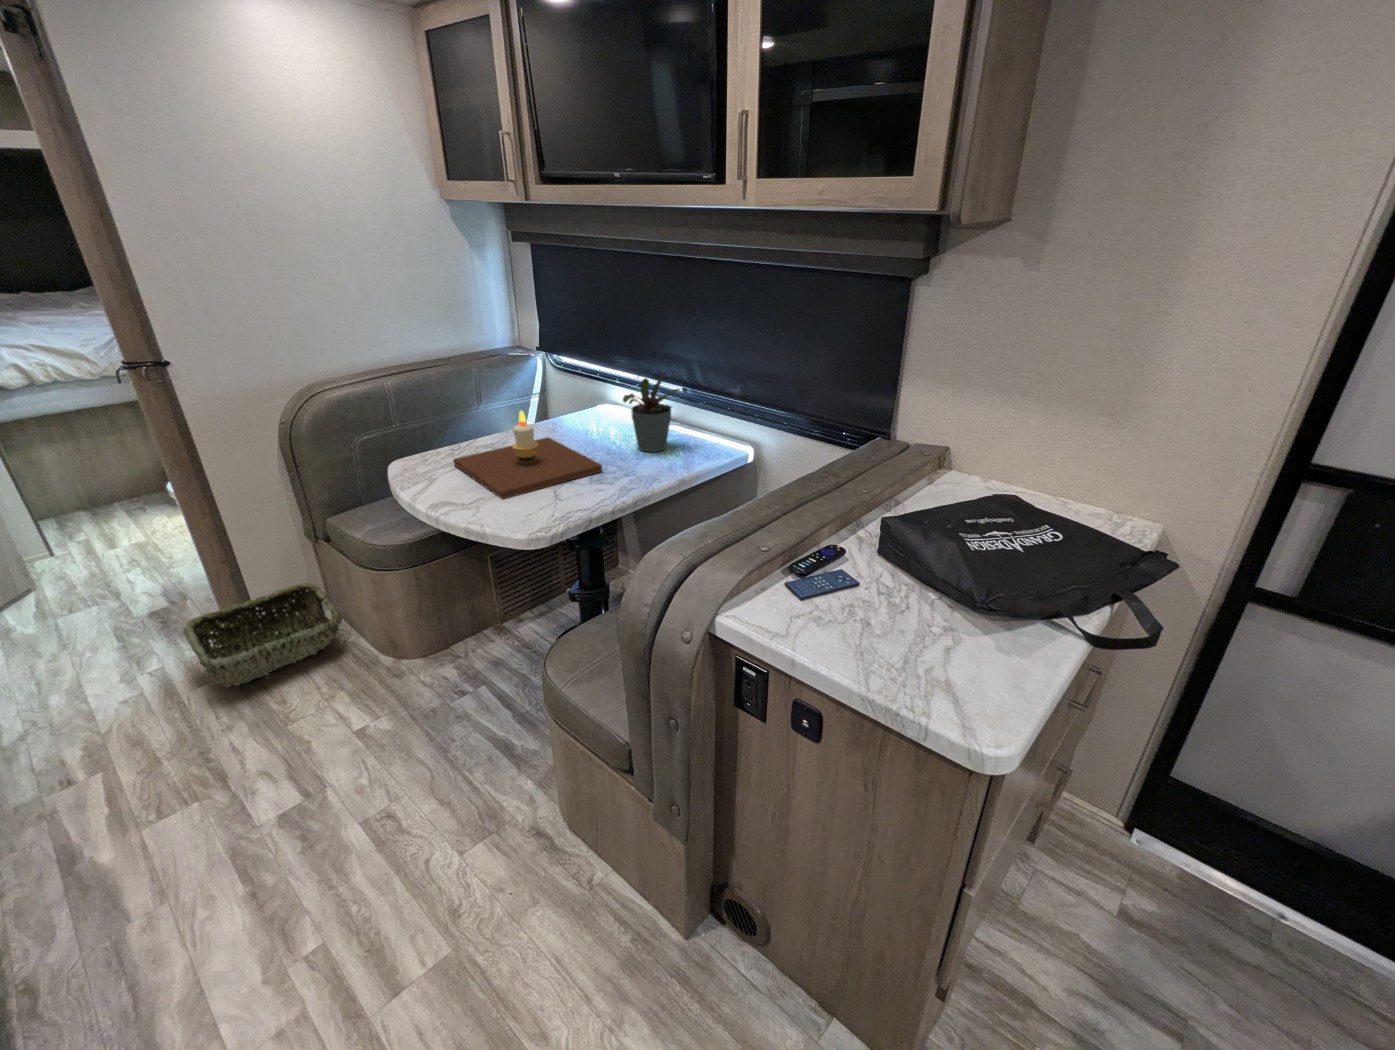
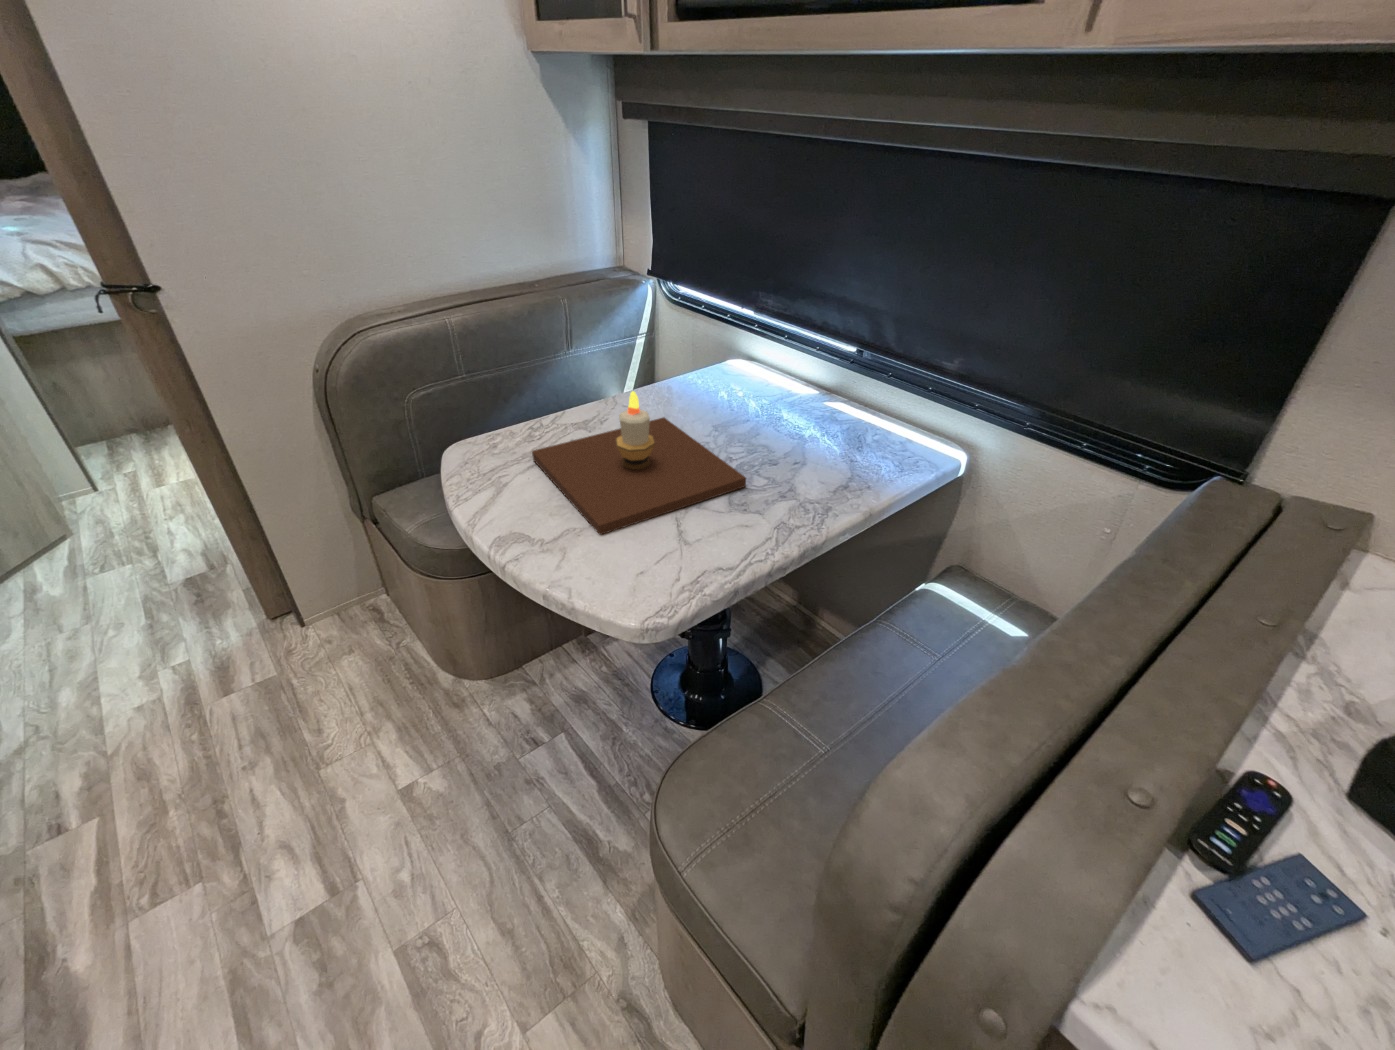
potted plant: present [623,374,680,452] -> none [781,336,869,452]
woven basket: present [183,583,342,688] -> none [202,569,392,705]

